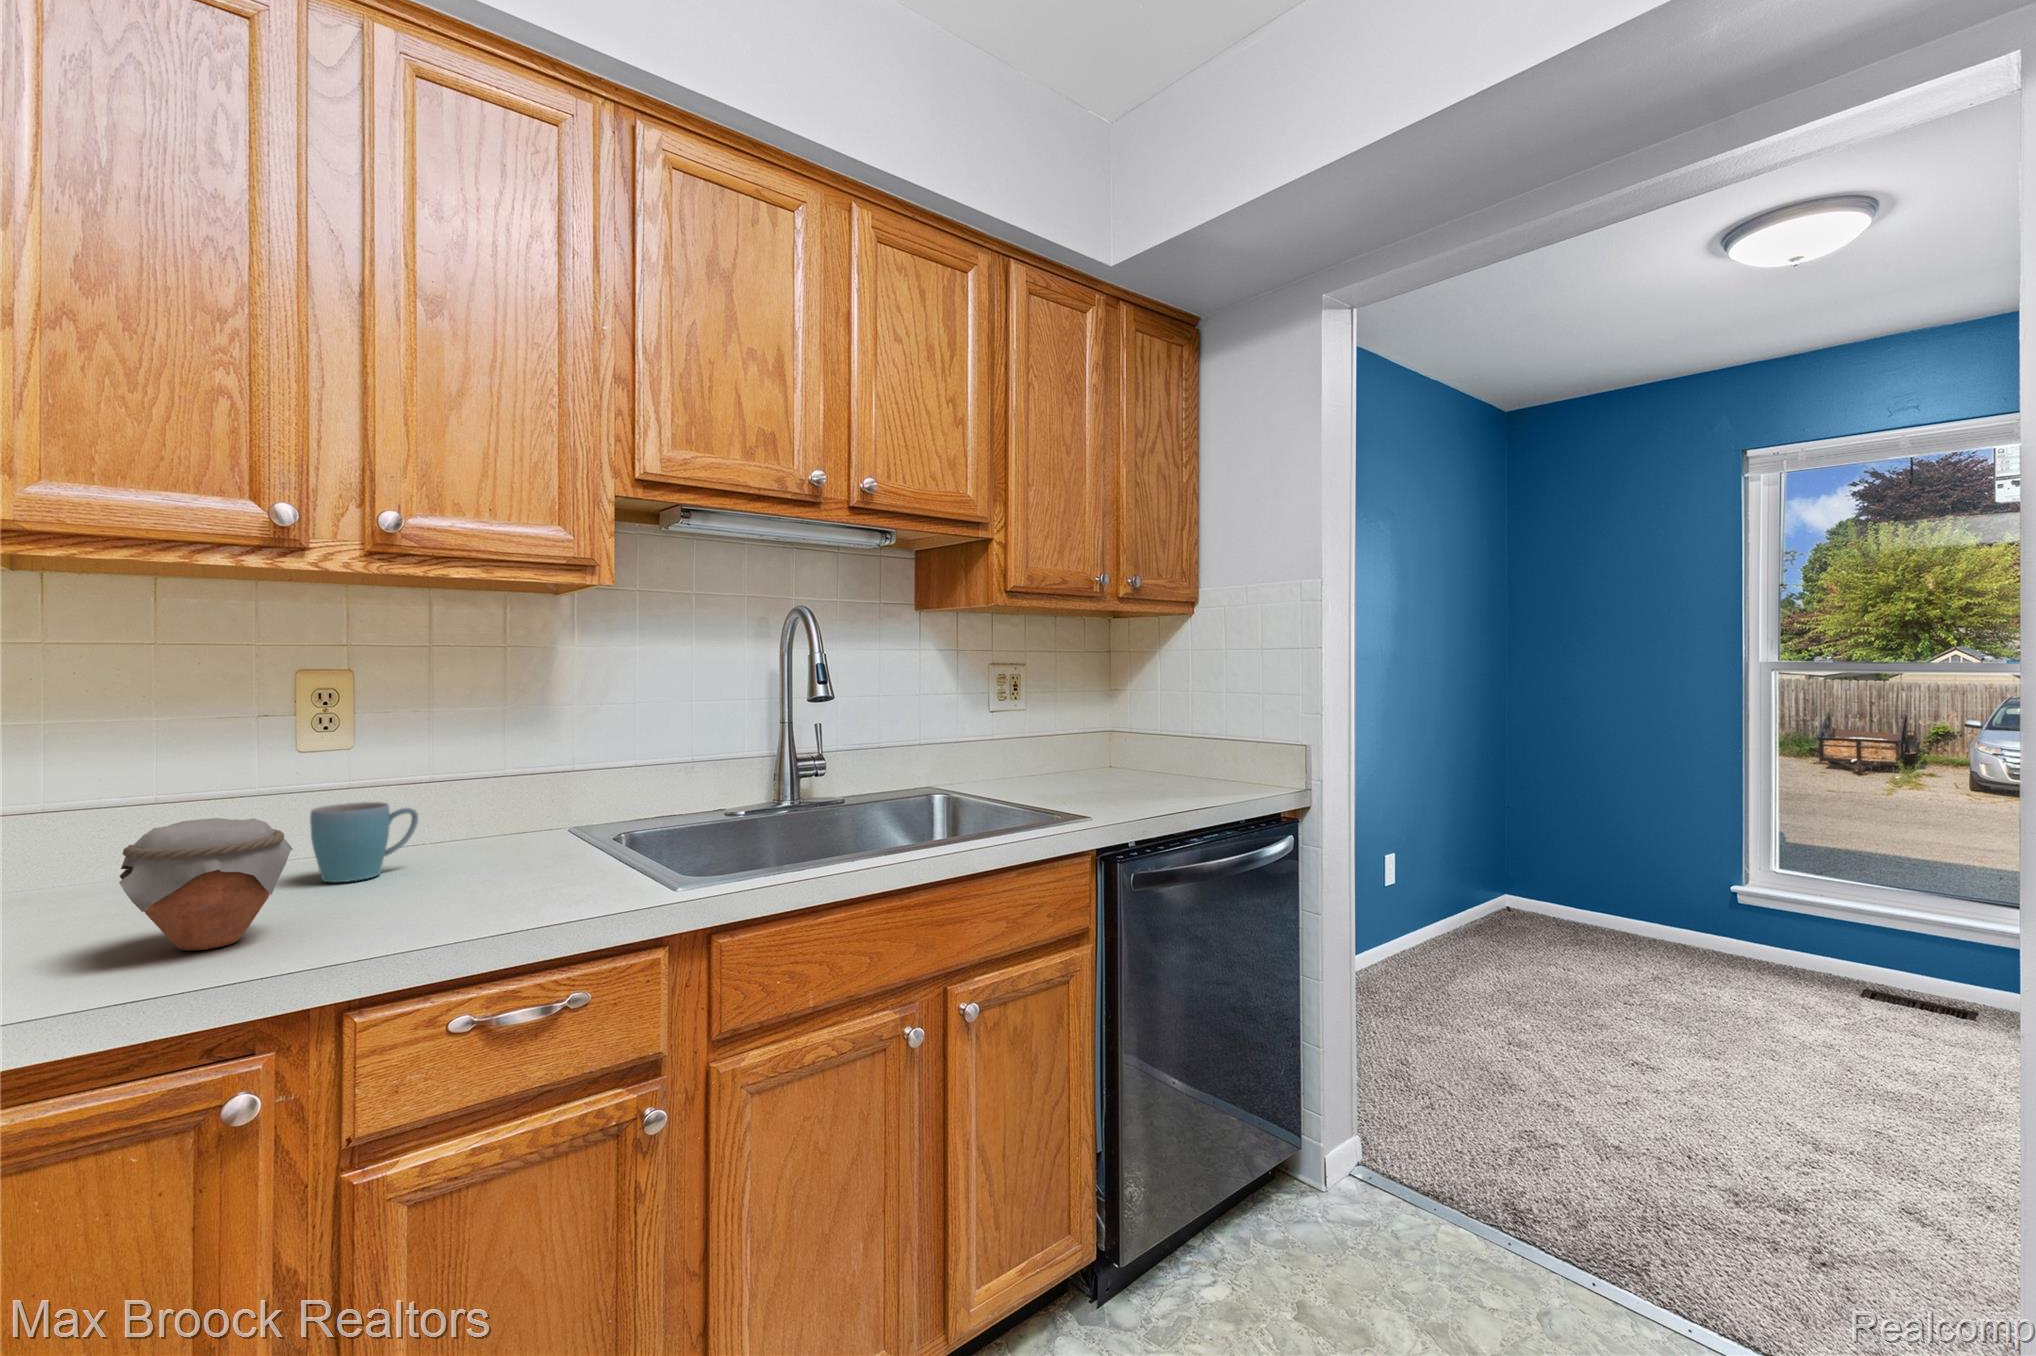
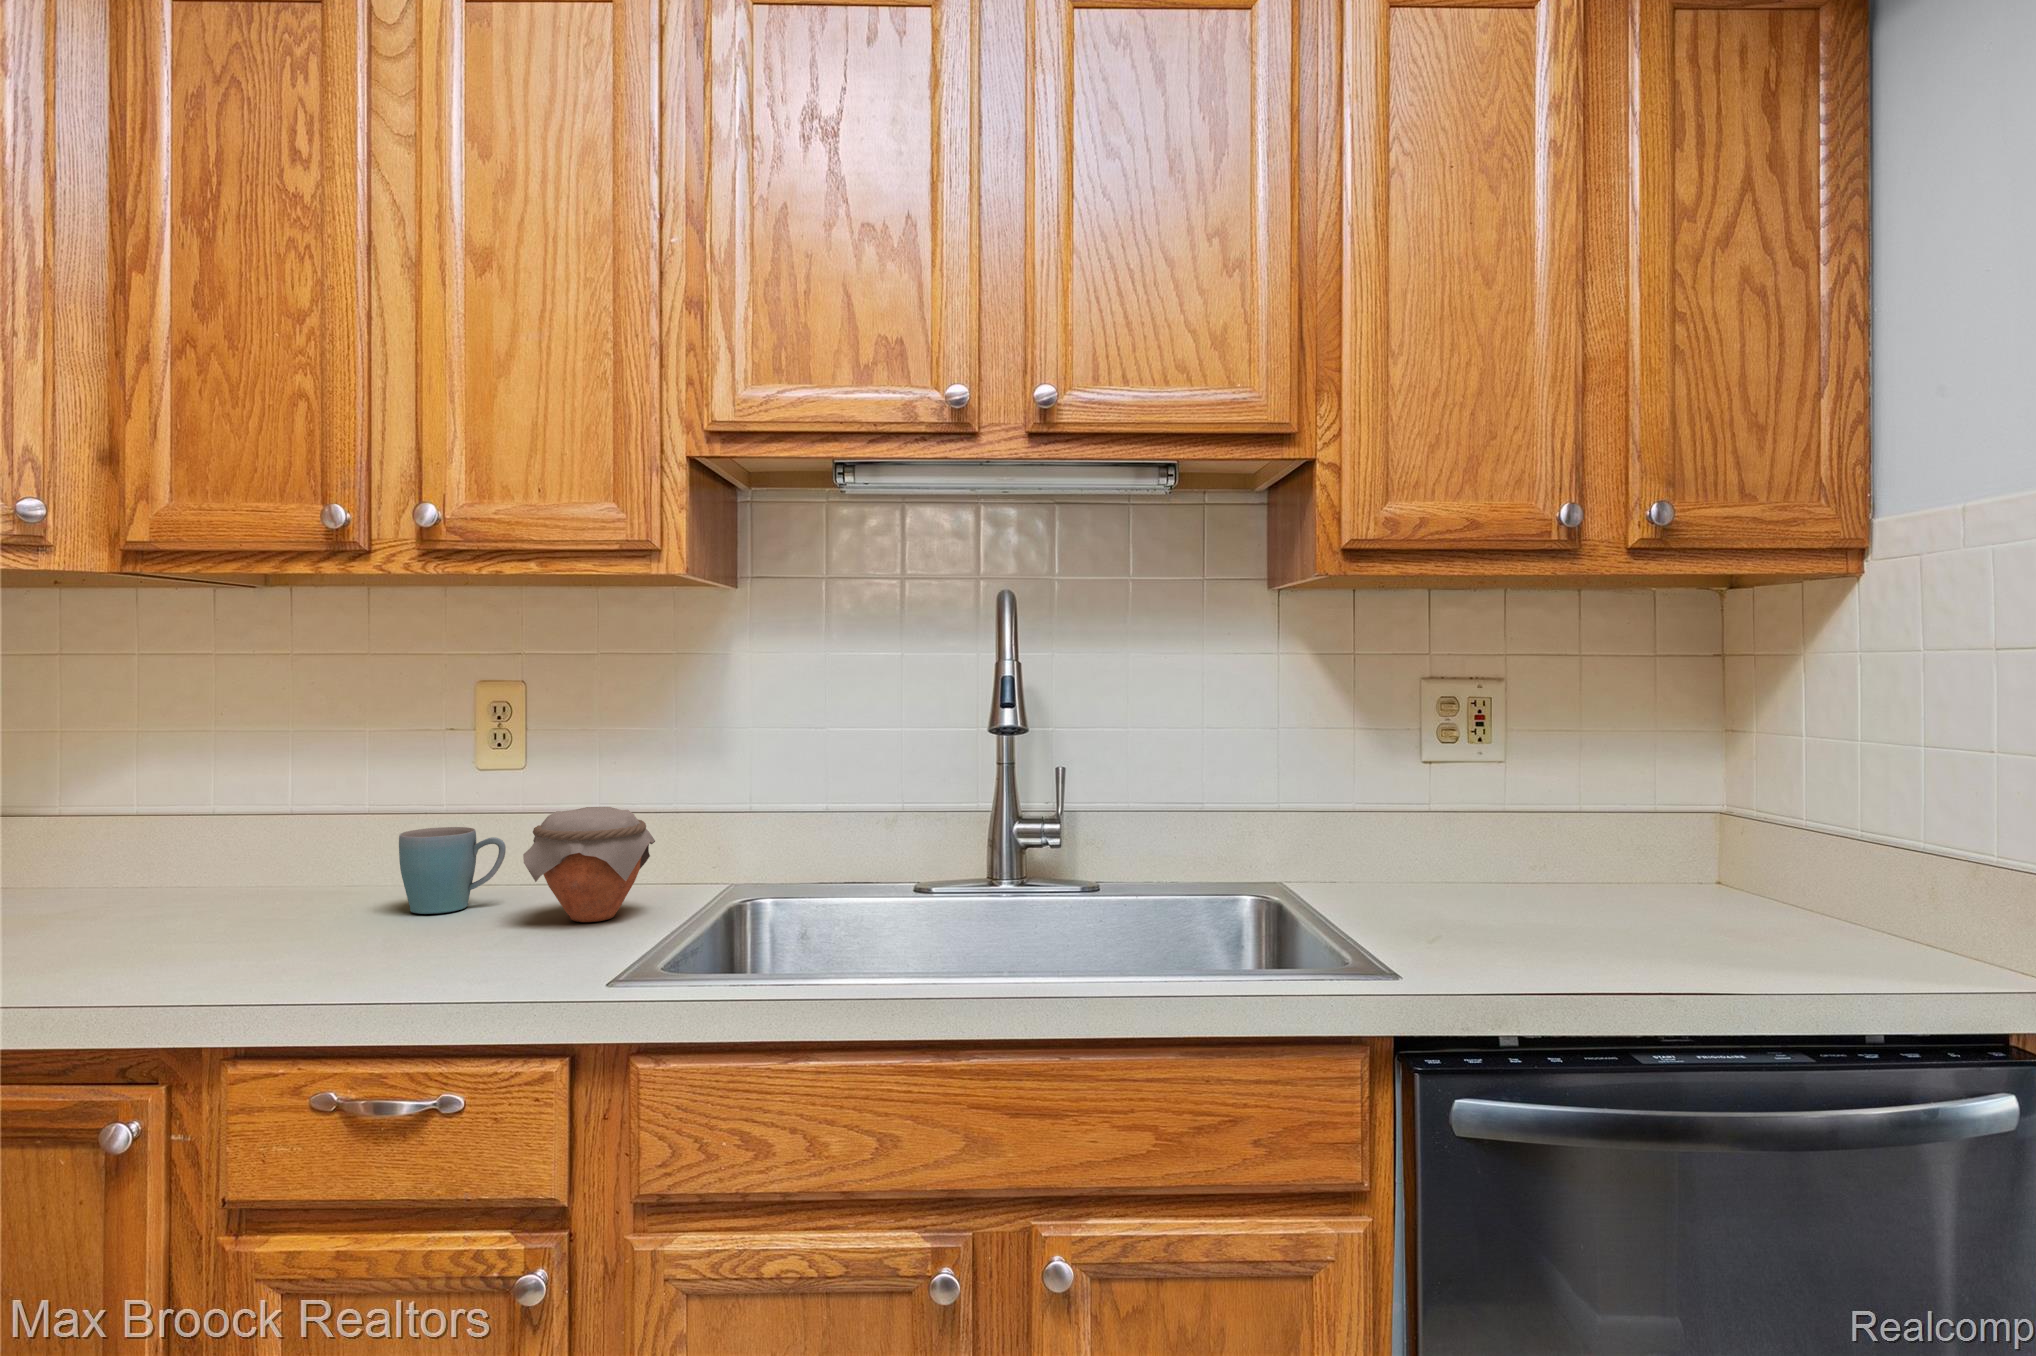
jar: present [119,818,293,951] -> present [523,807,655,922]

